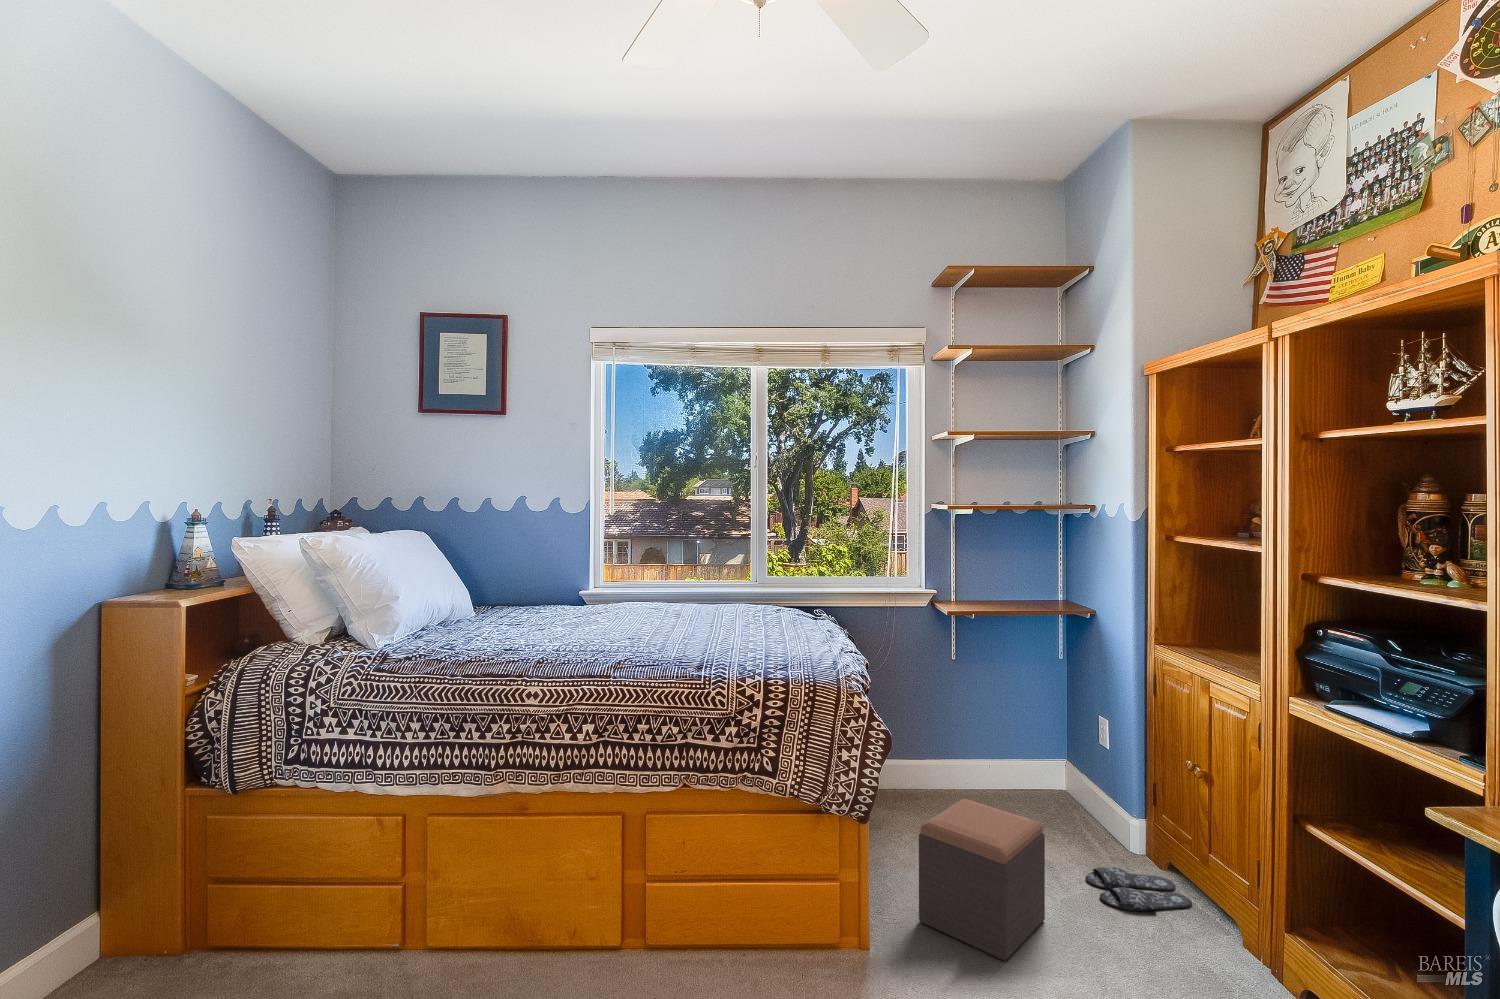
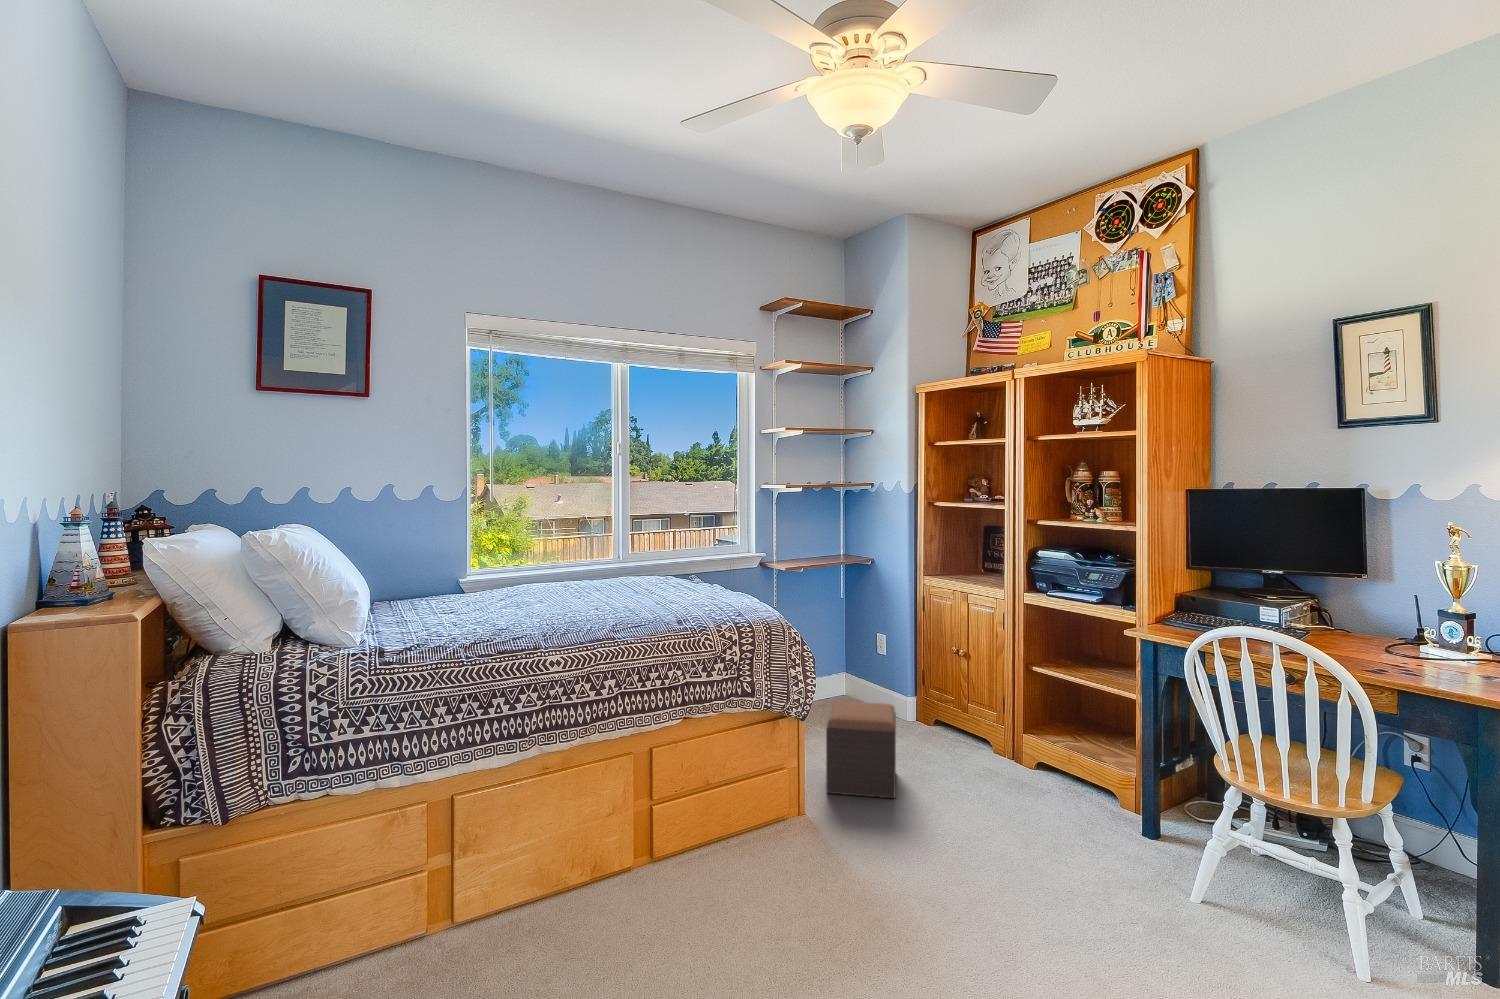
slippers: present [1086,867,1192,911] -> none [896,733,960,755]

